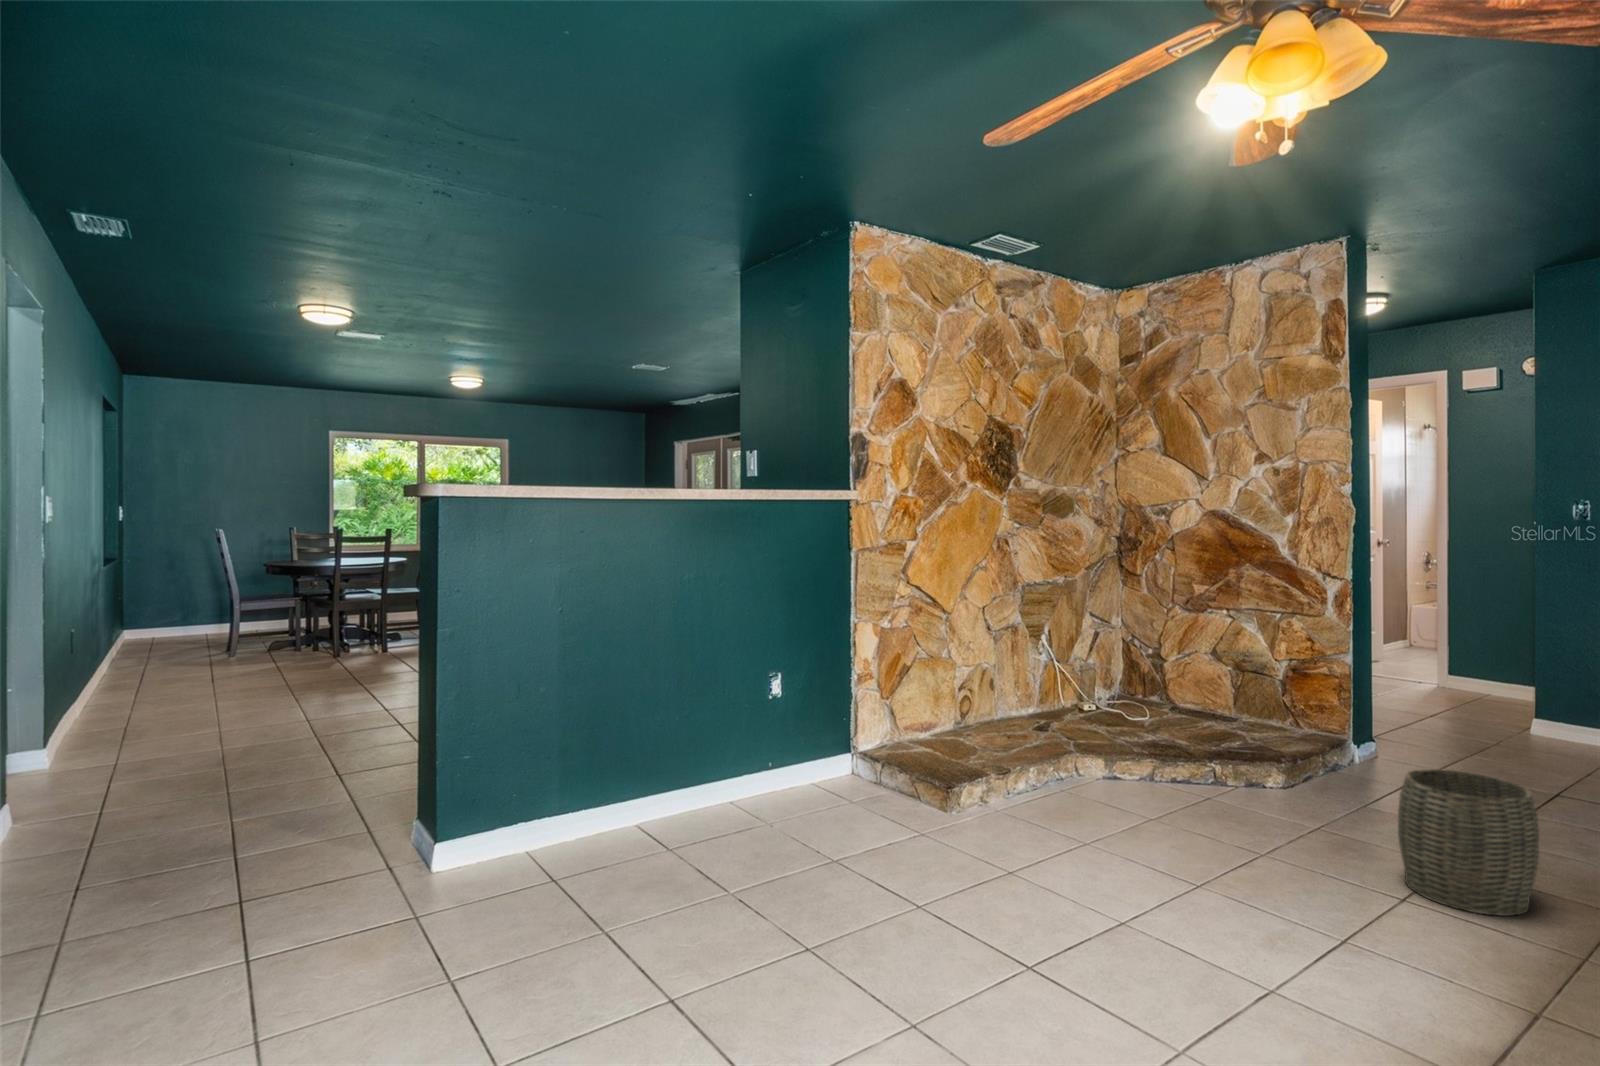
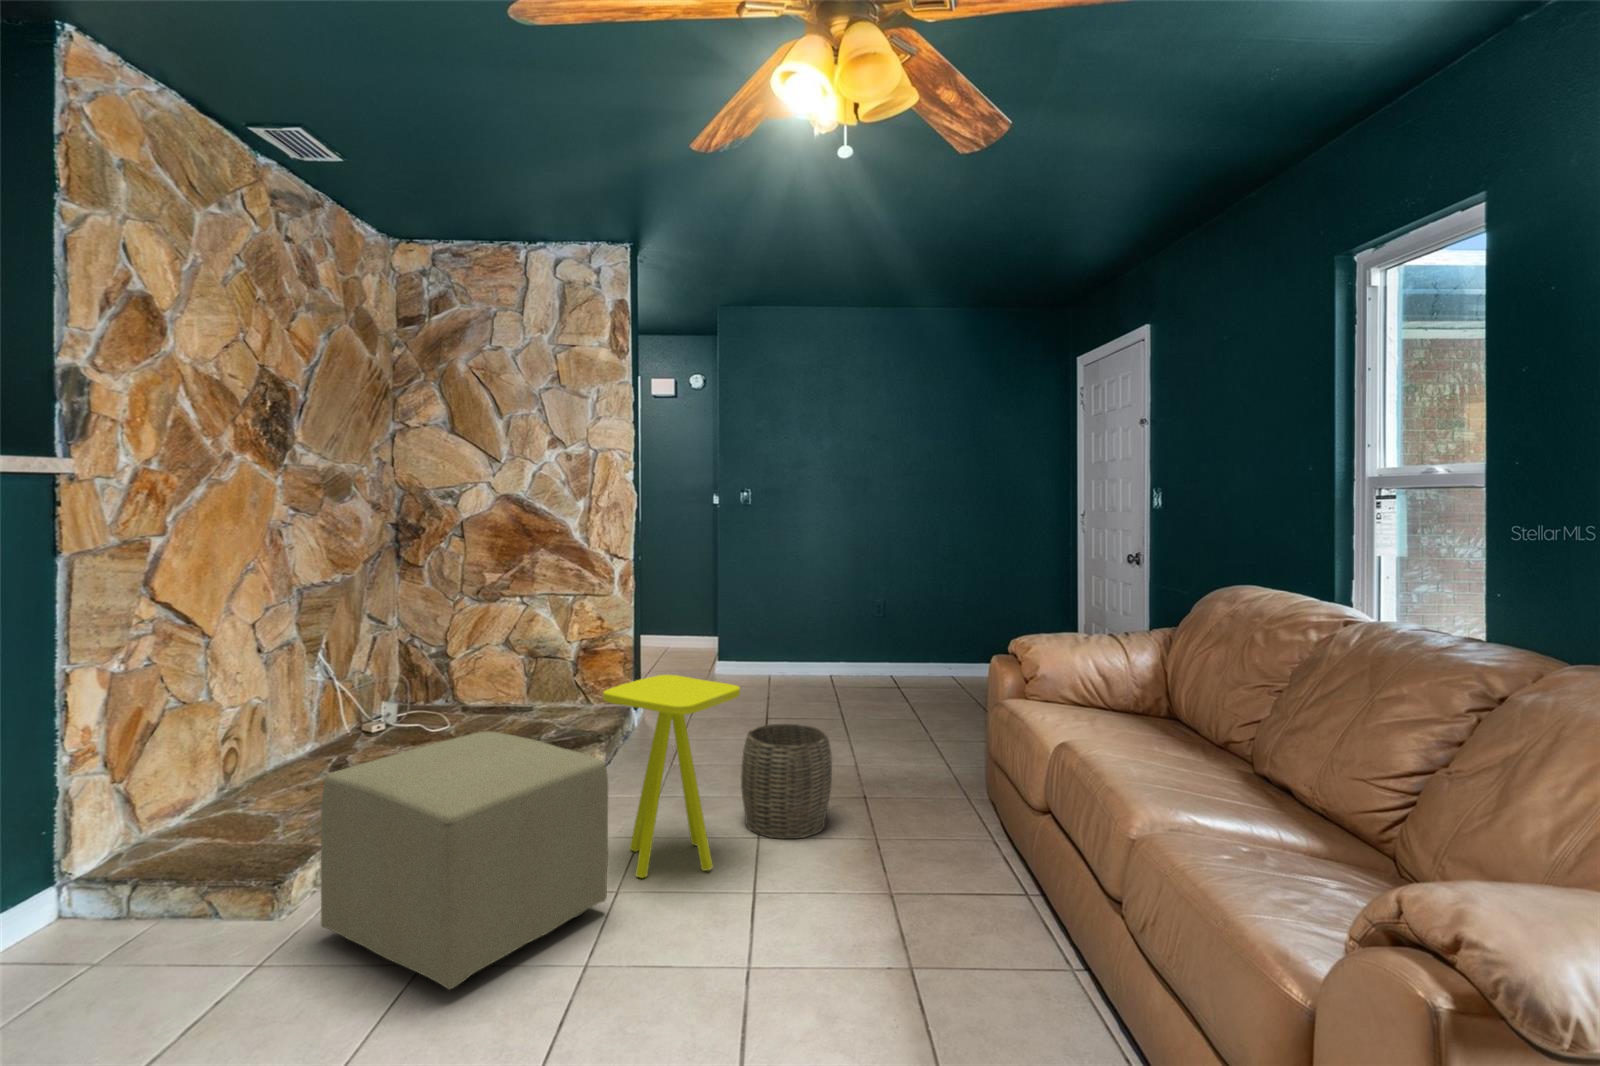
side table: none [1202,685,1364,897] -> present [603,675,740,878]
ottoman: none [960,707,1176,888] -> present [321,732,608,989]

